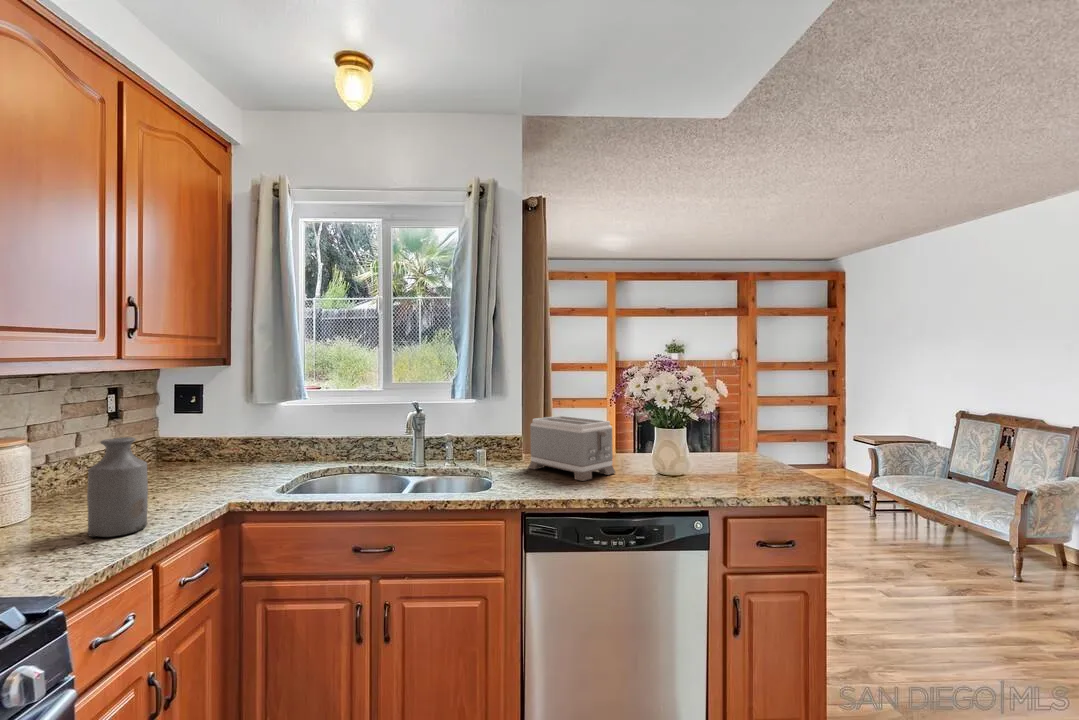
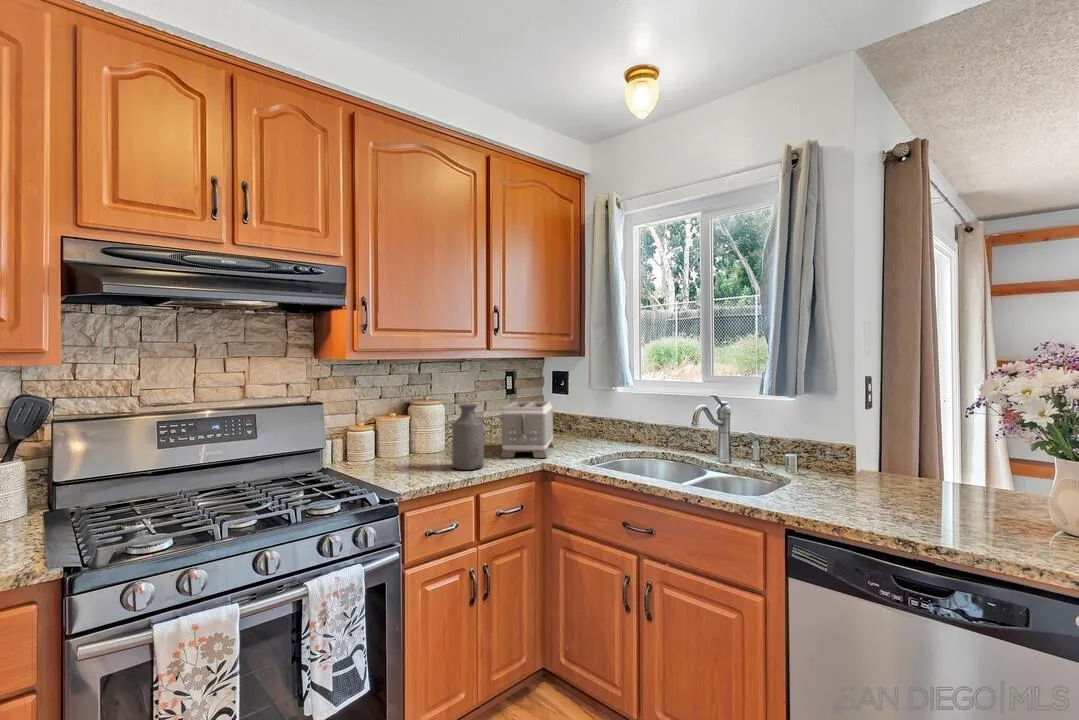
toaster: present [528,416,615,481] -> present [501,401,554,458]

